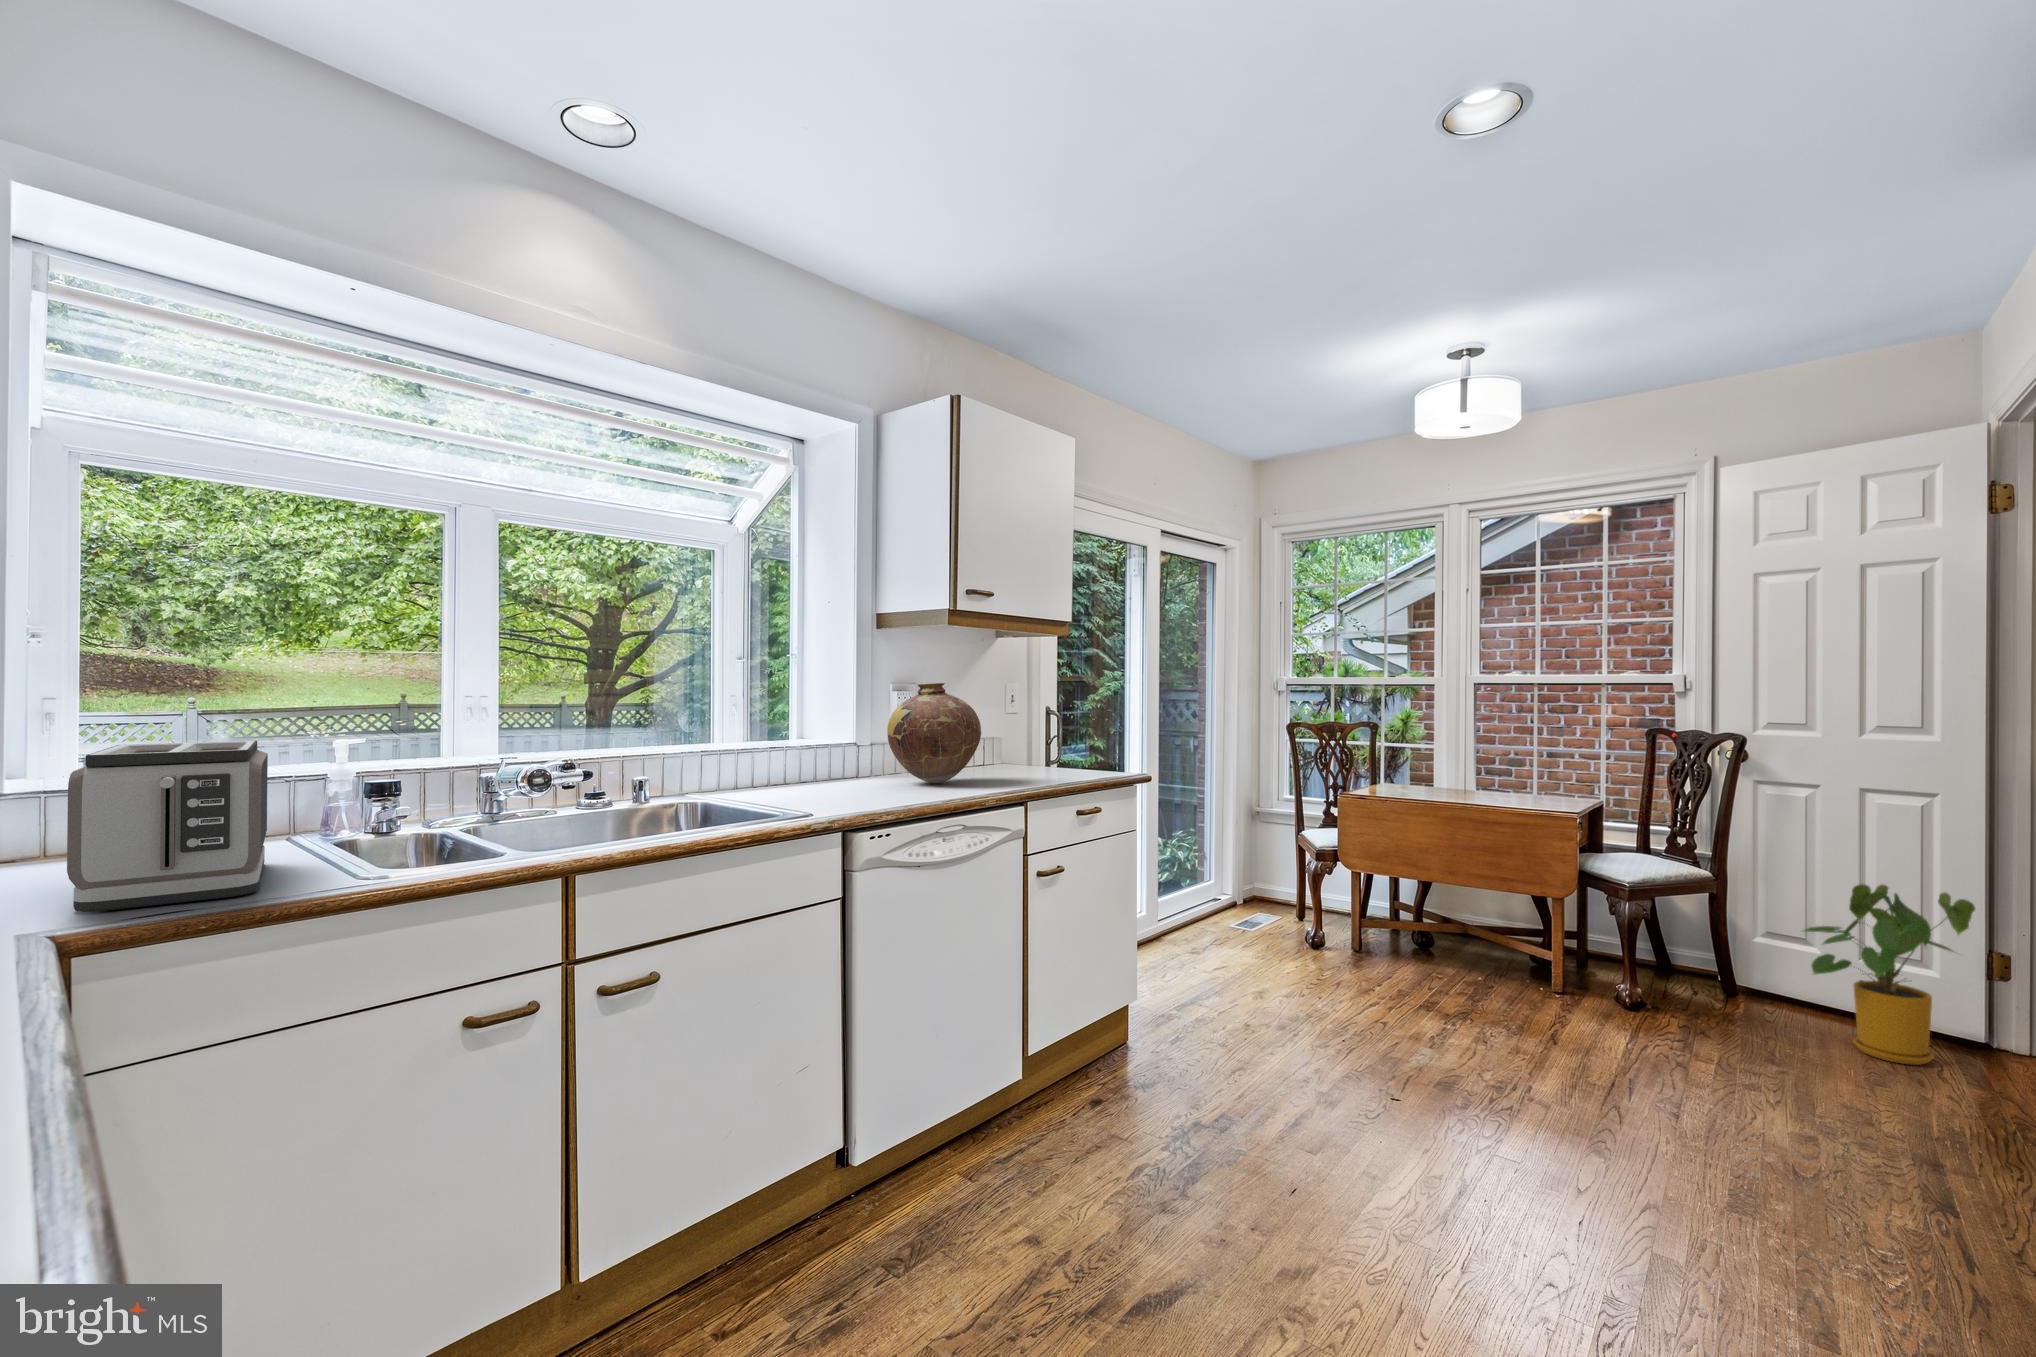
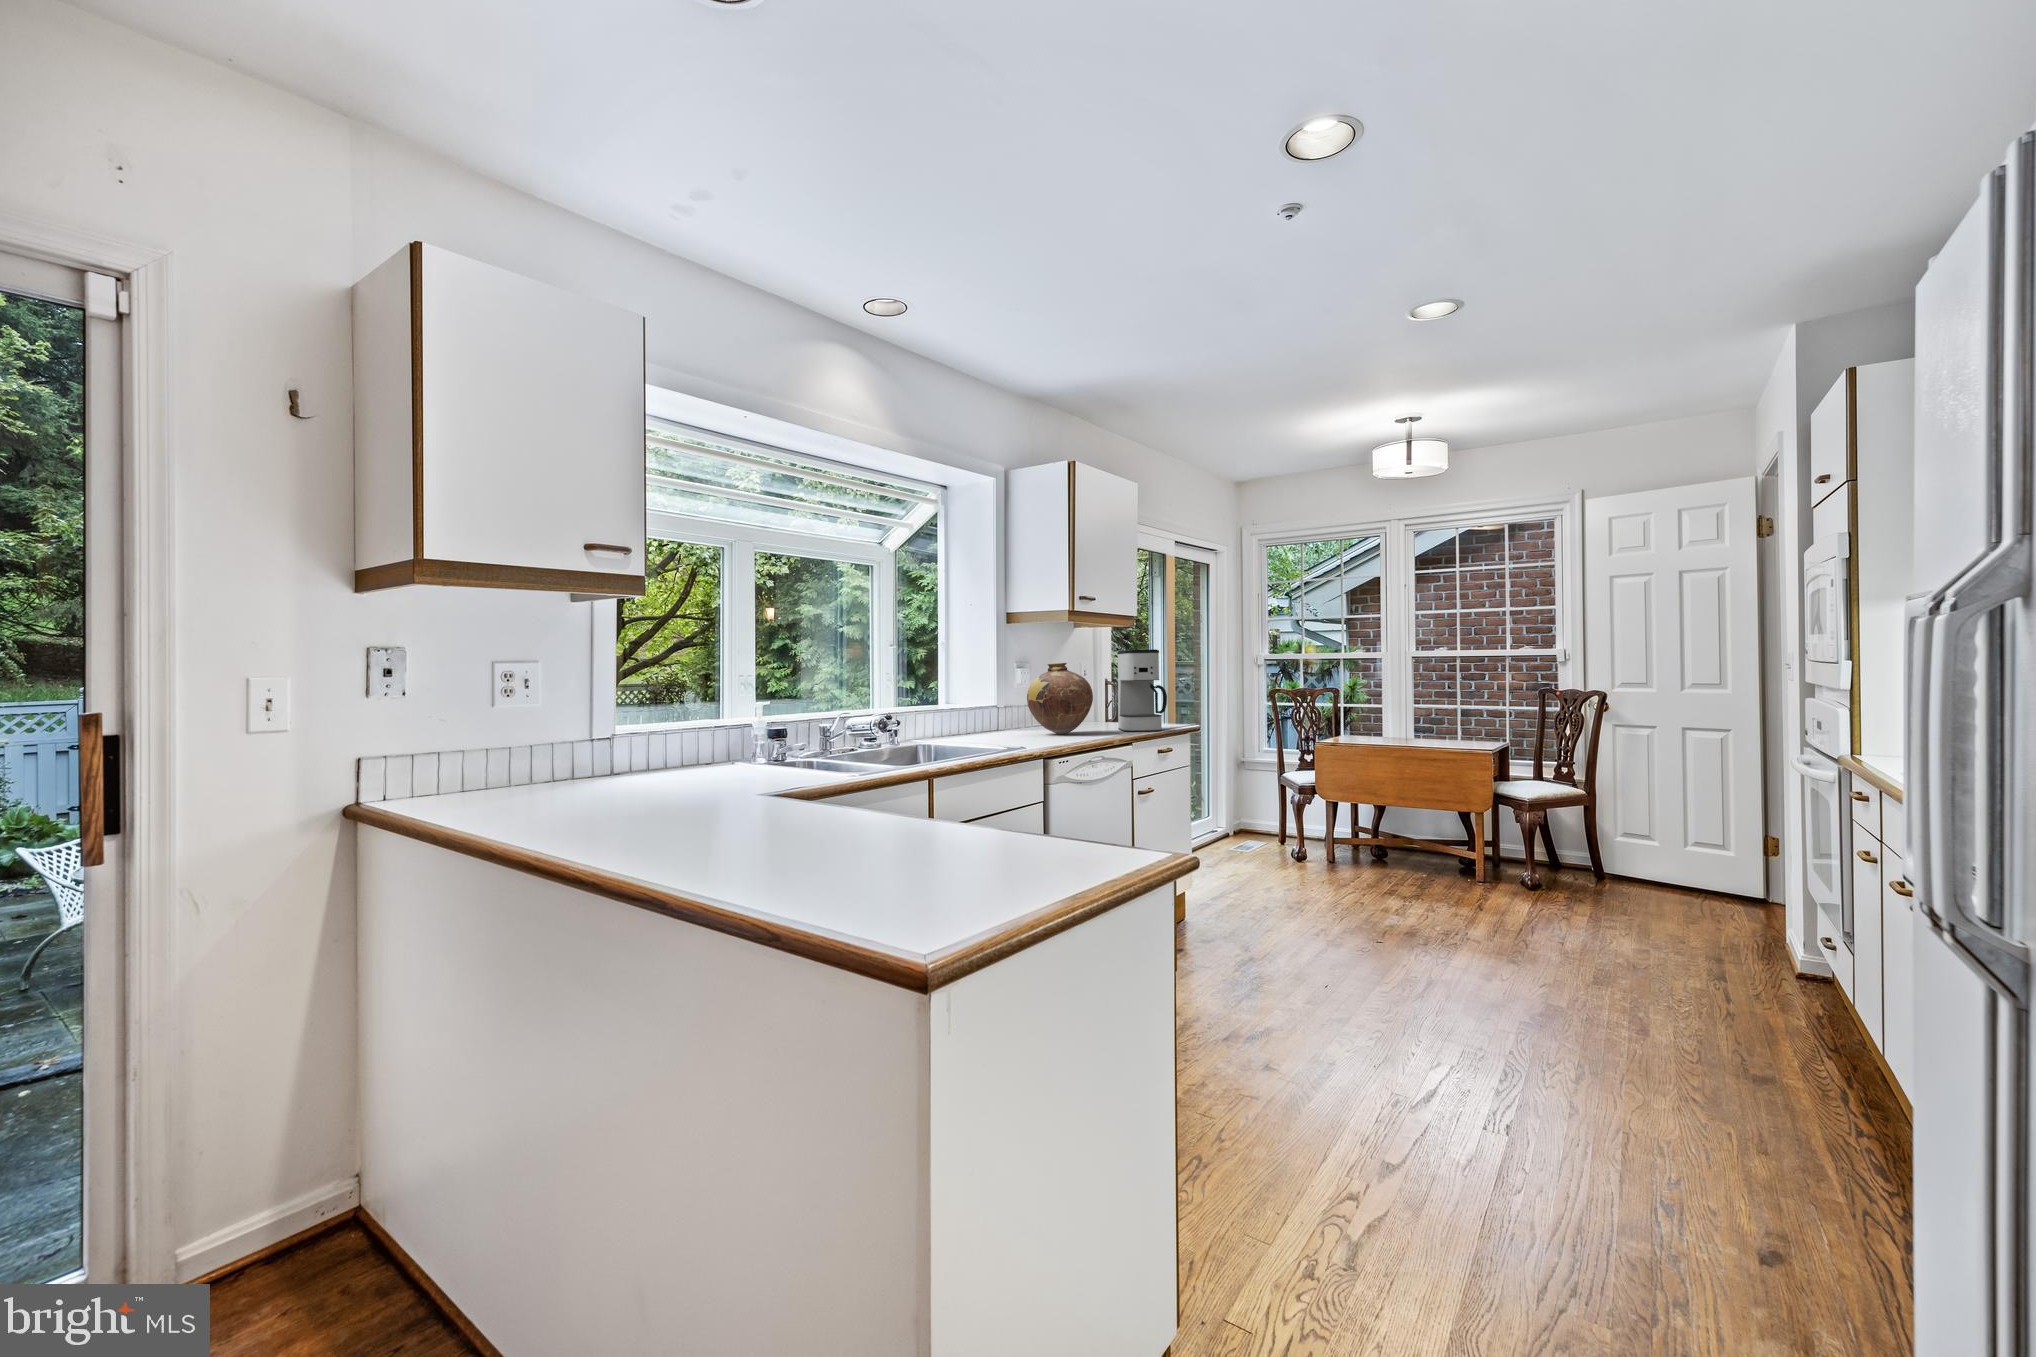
coffee maker: none [1029,666,1094,782] -> present [1117,649,1167,732]
toaster: present [67,741,268,912] -> none [693,699,815,787]
house plant: present [1805,884,1975,1065] -> none [1642,792,1754,909]

